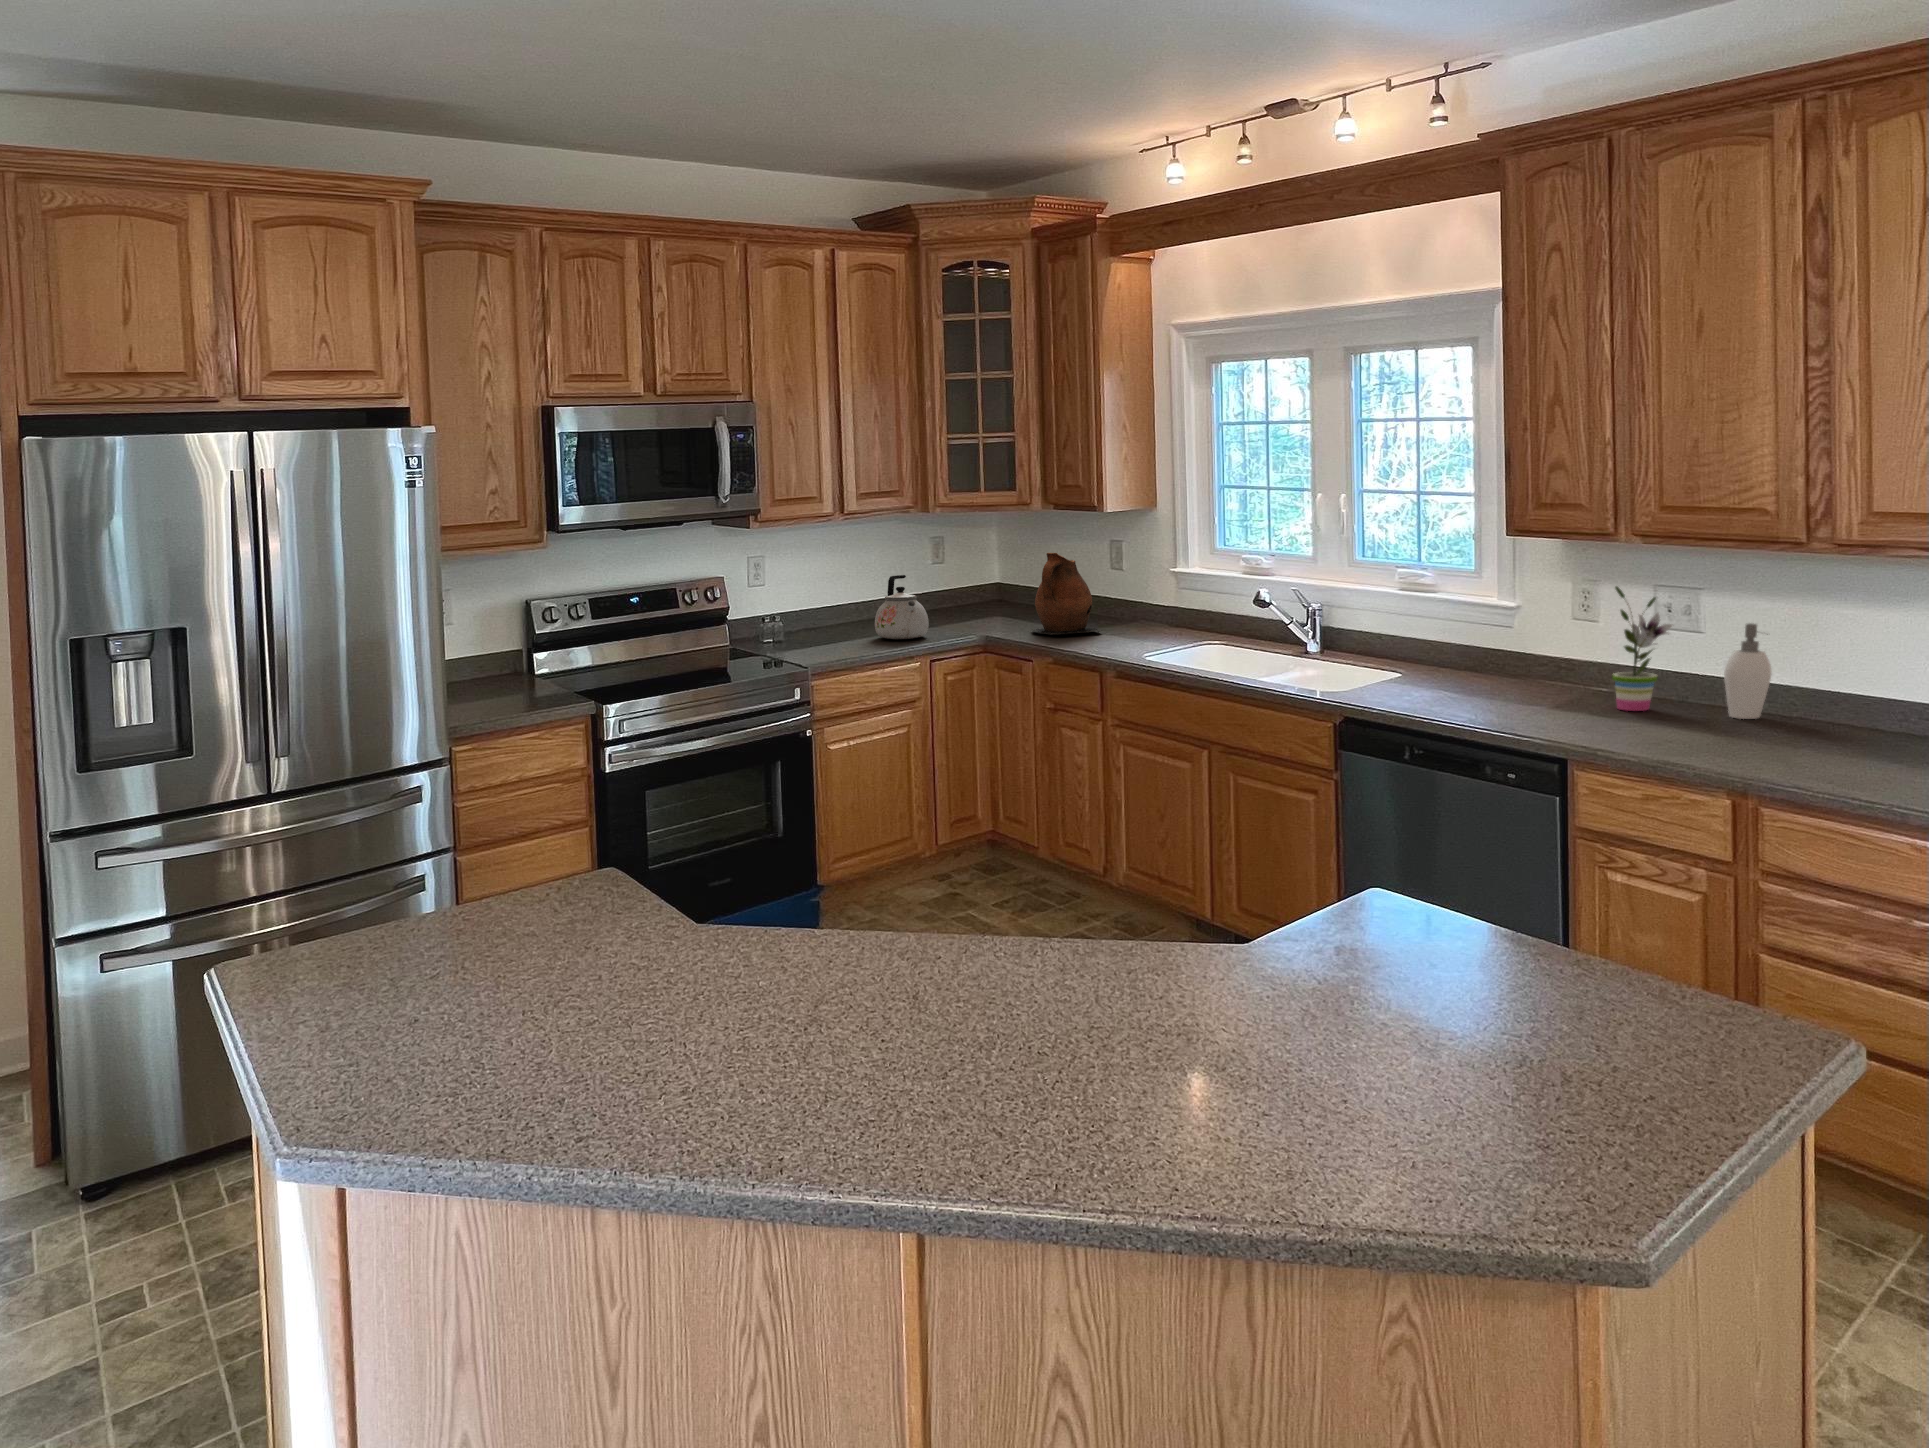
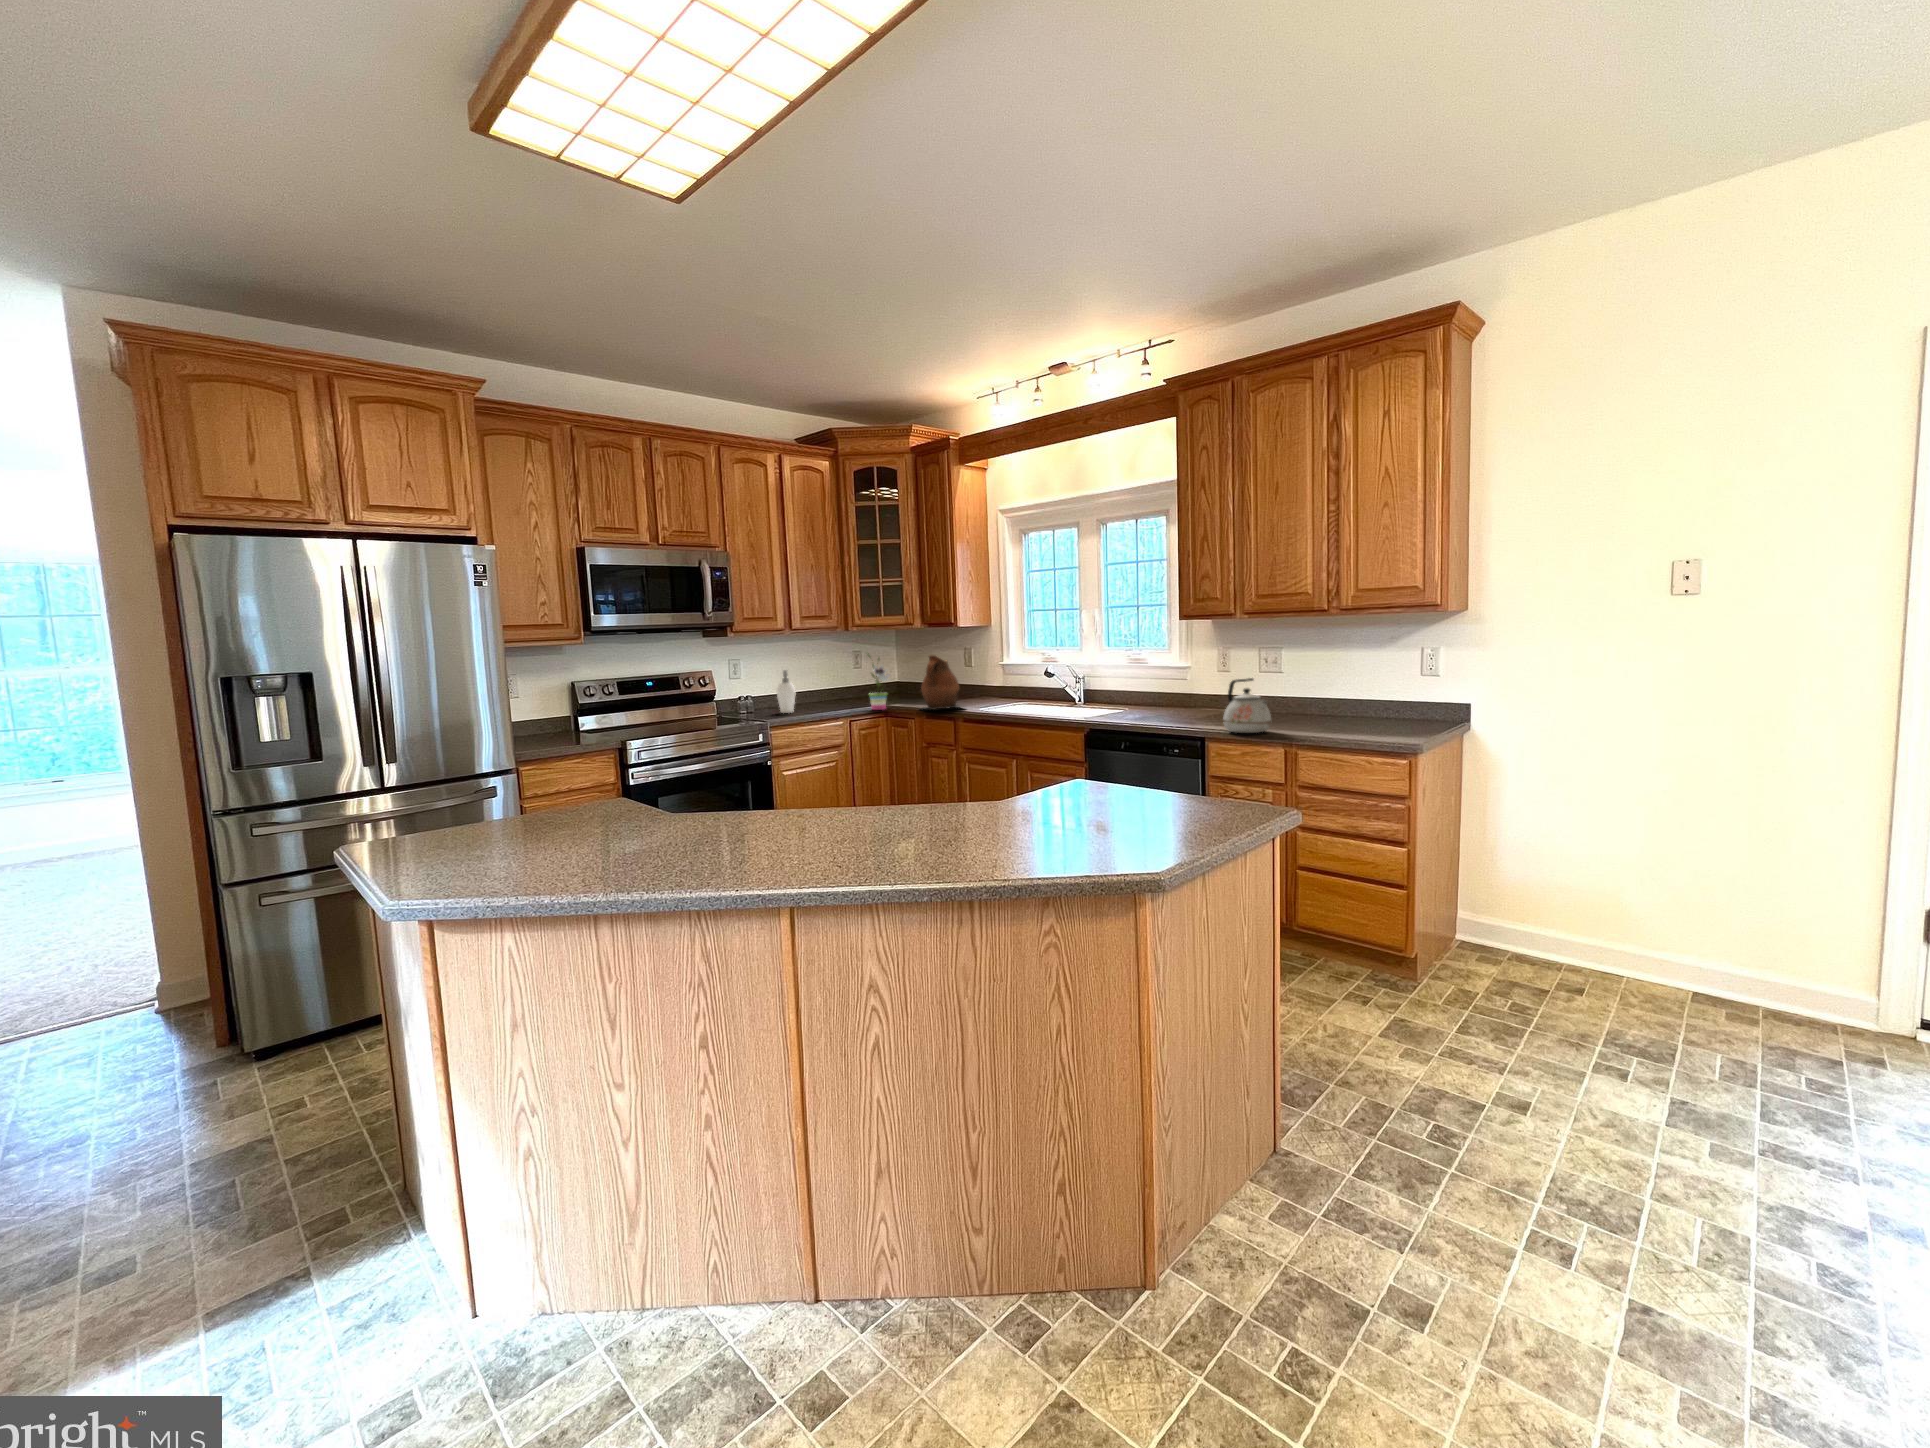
kettle: present [875,575,929,639] -> present [1223,678,1271,733]
potted plant: present [1613,586,1672,711] -> present [868,655,890,710]
soap dispenser: present [1724,623,1771,719] -> present [777,670,796,713]

